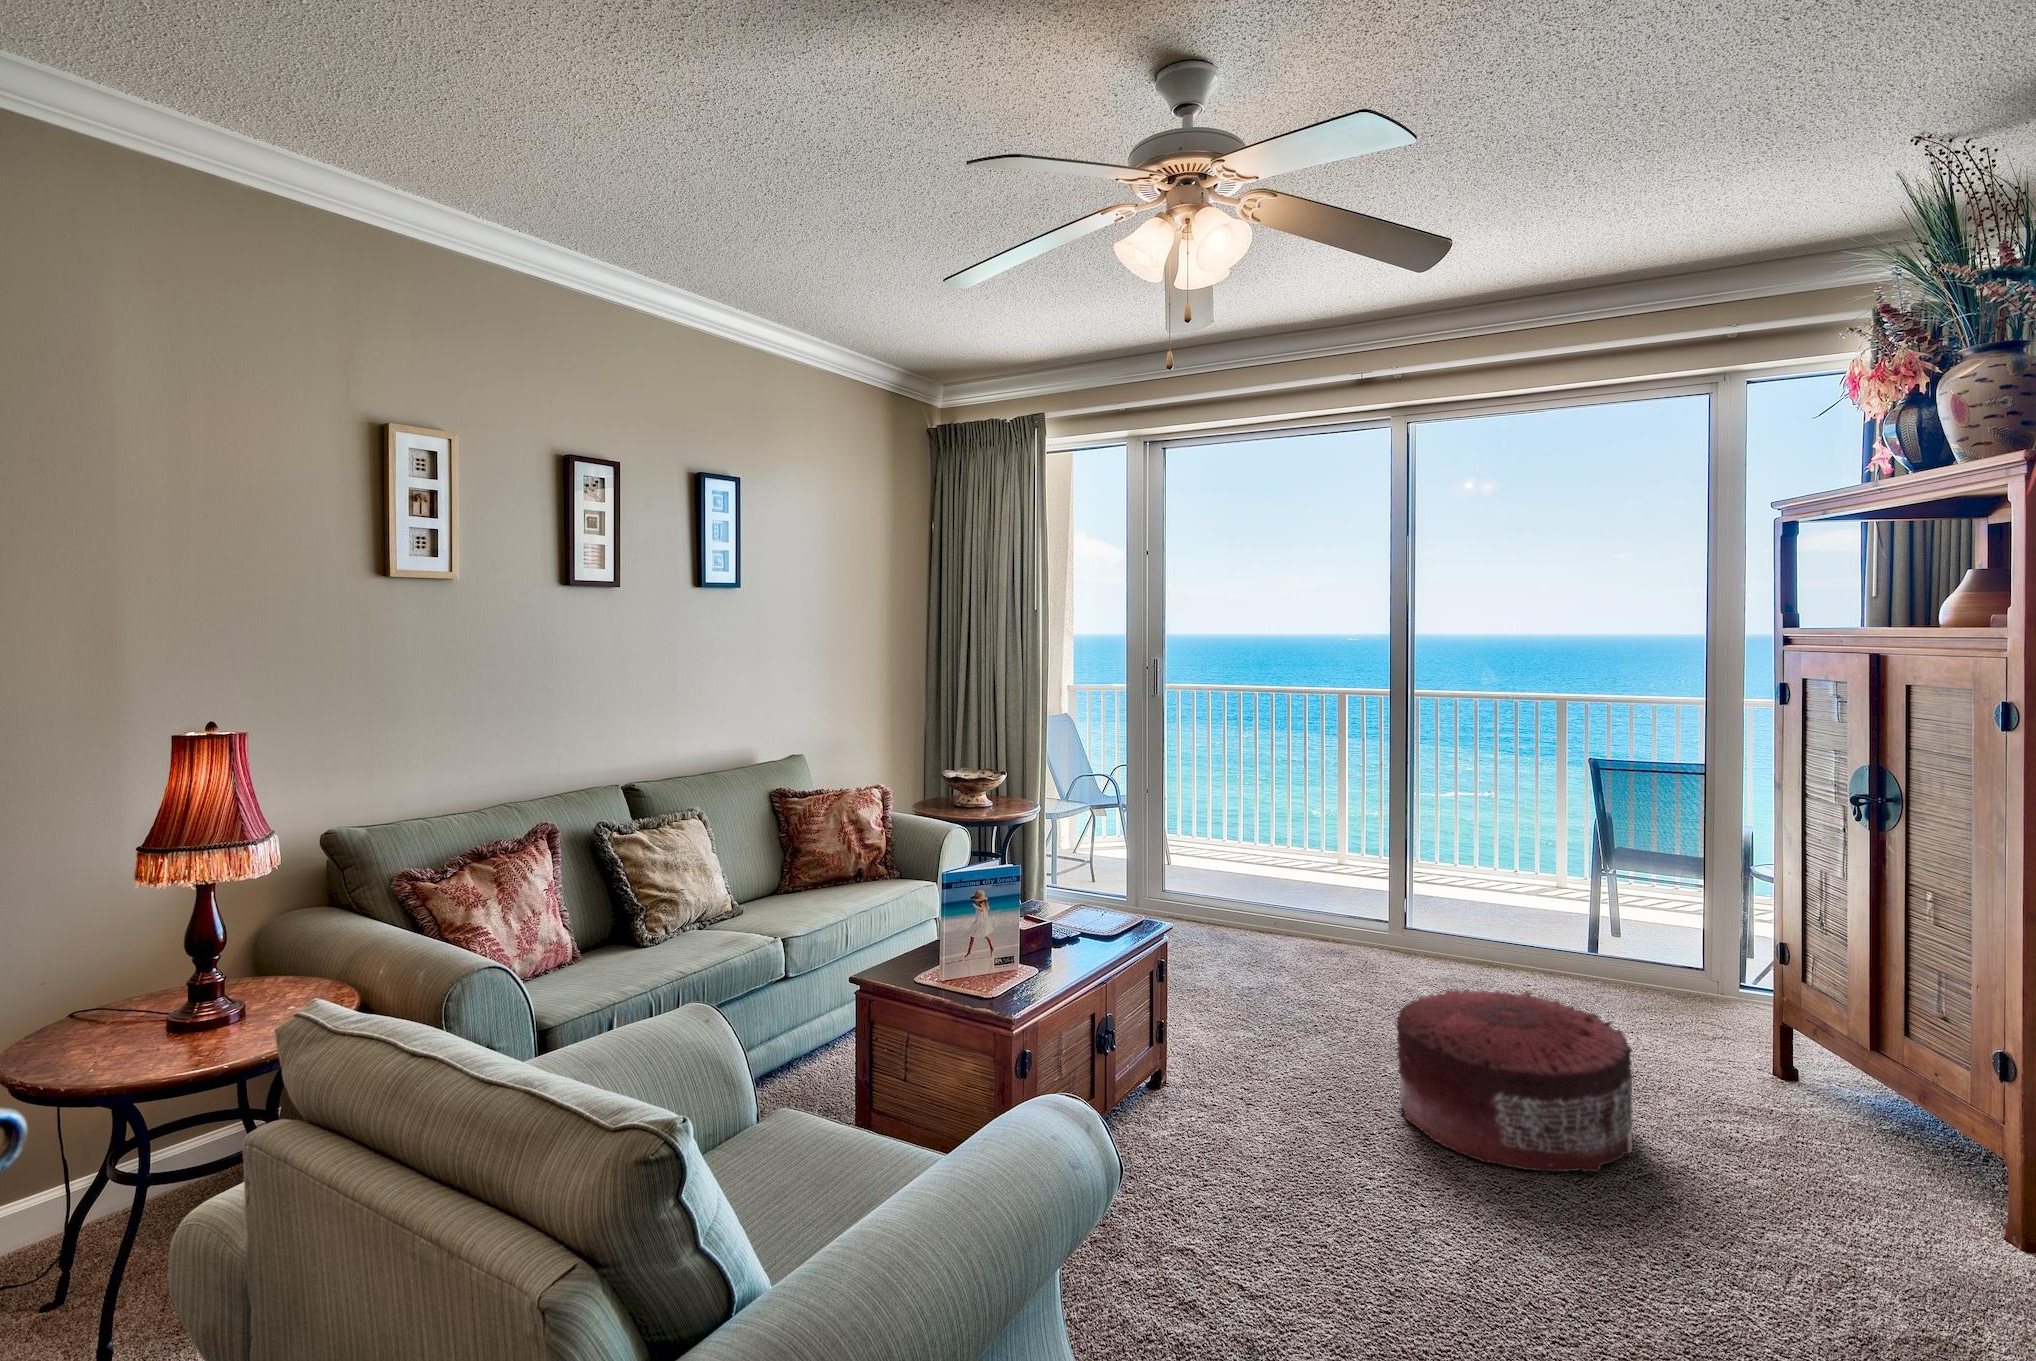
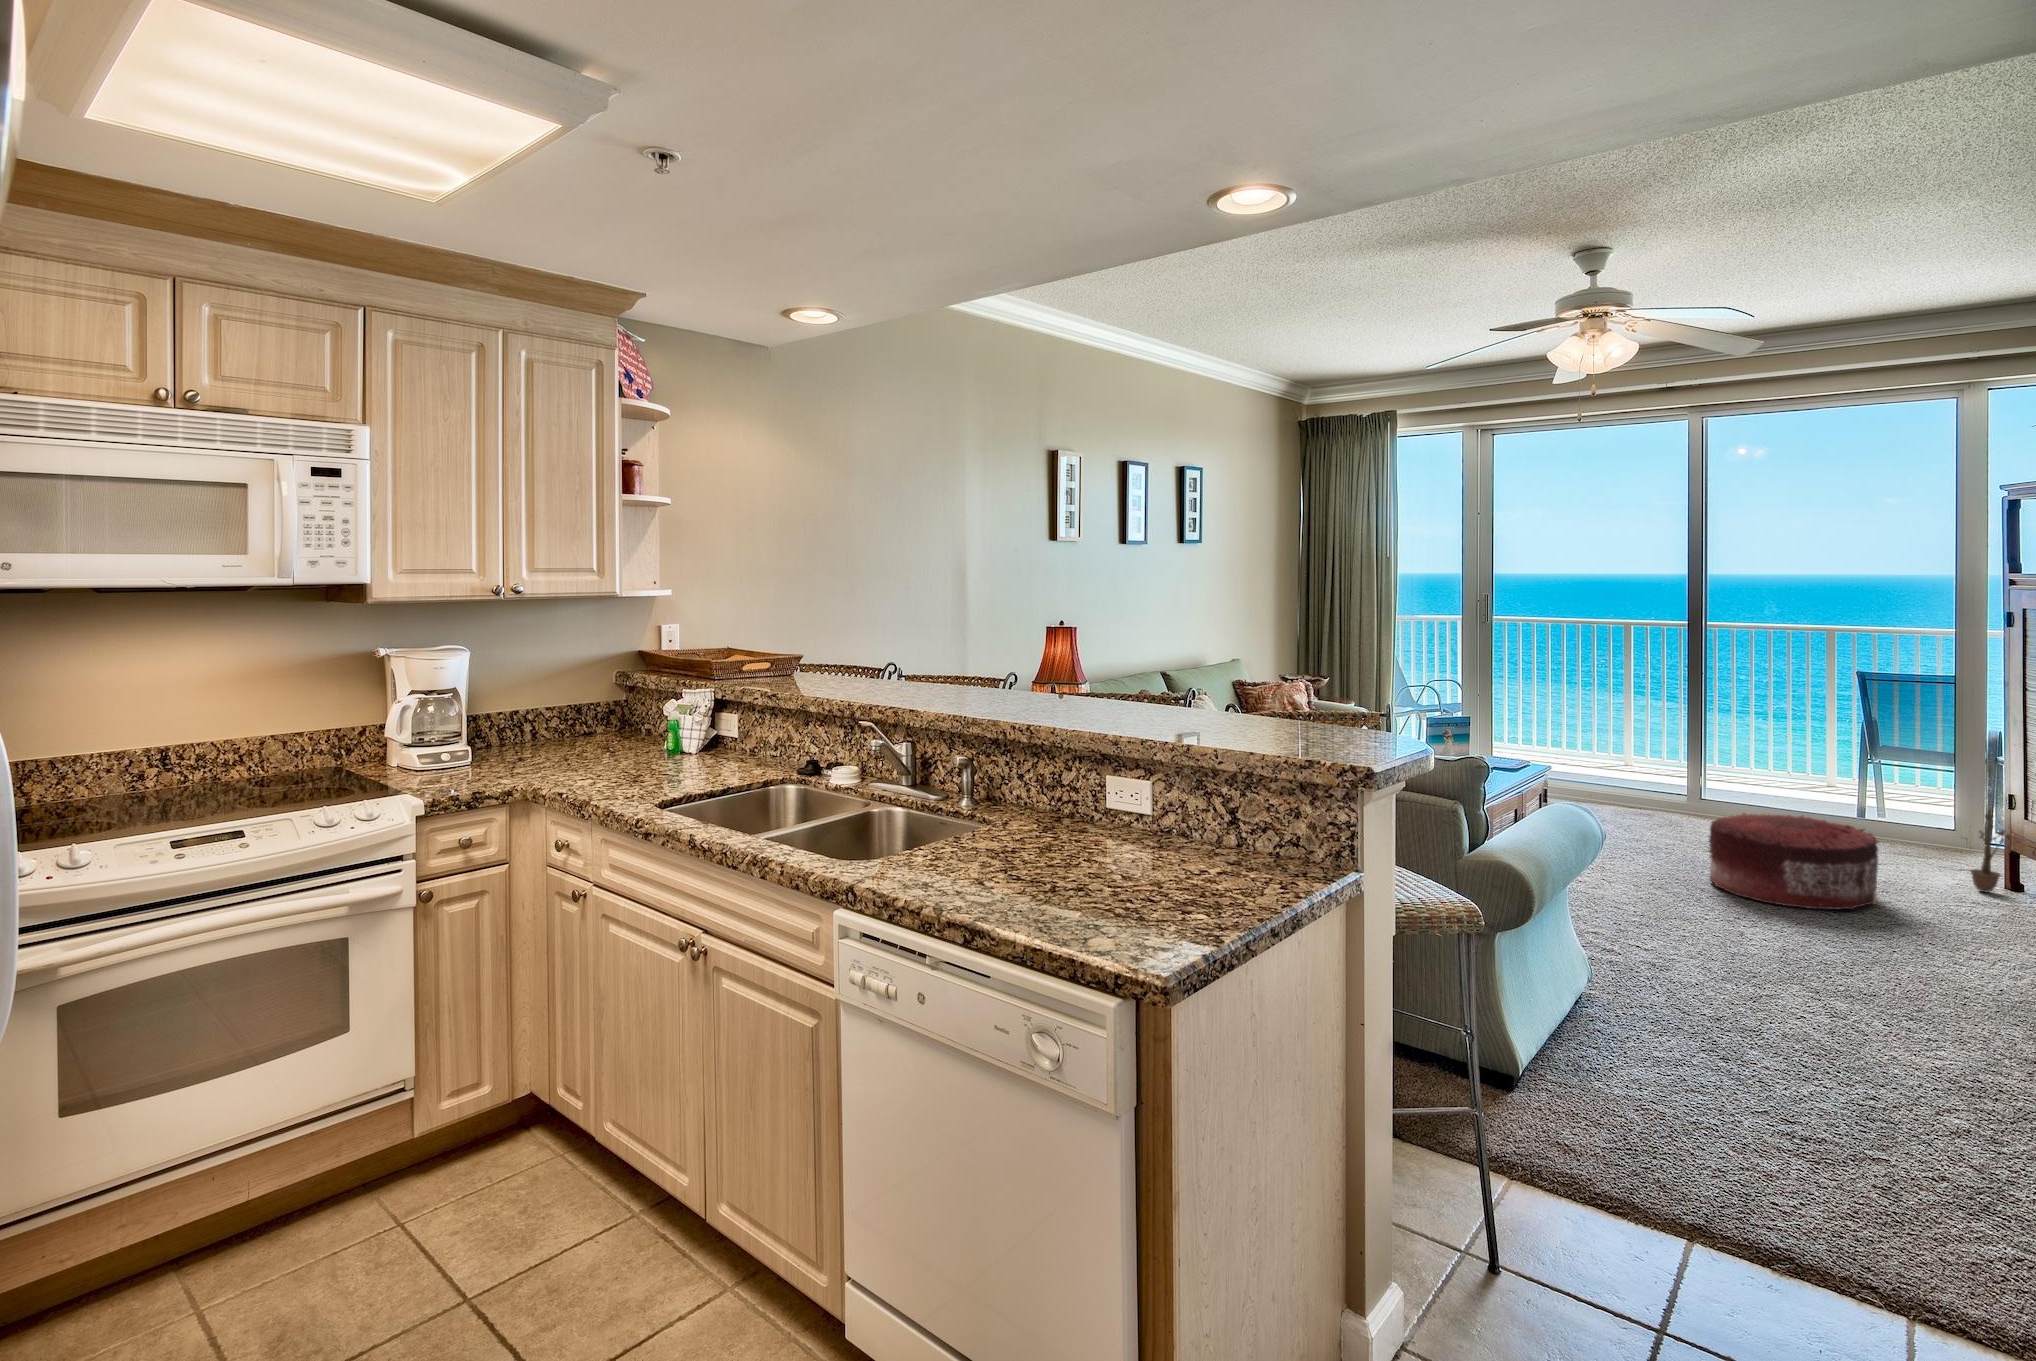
decorative plant: none [1756,978,1811,1104] -> present [1970,809,2010,892]

